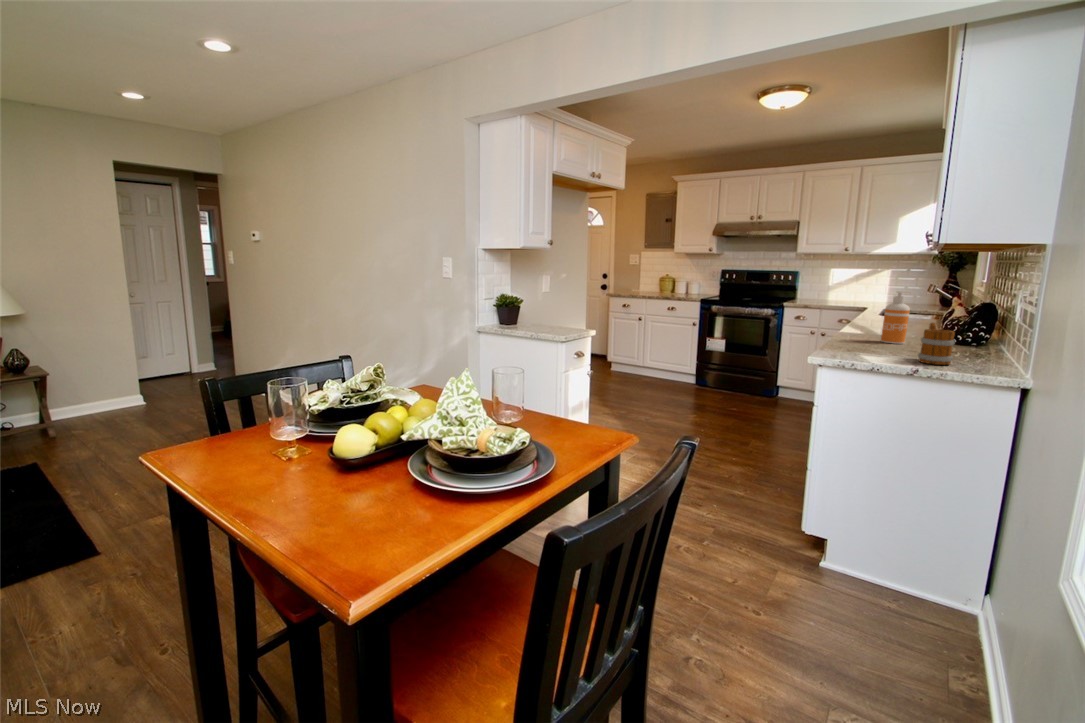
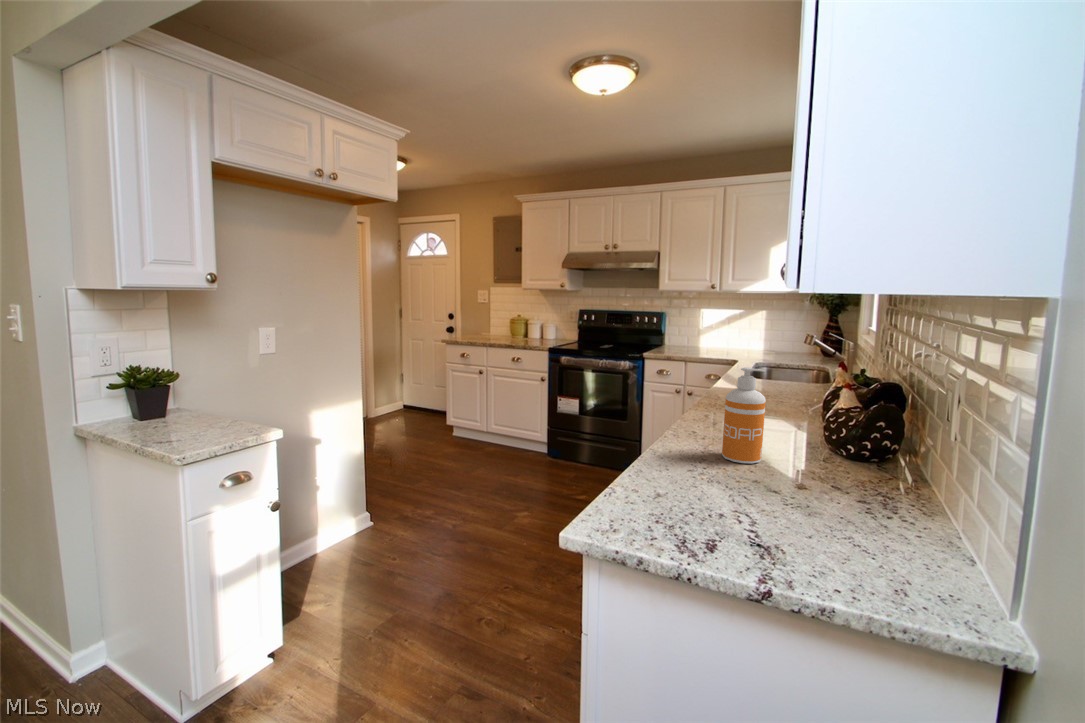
mug: present [918,323,955,365] -> none [768,461,845,578]

